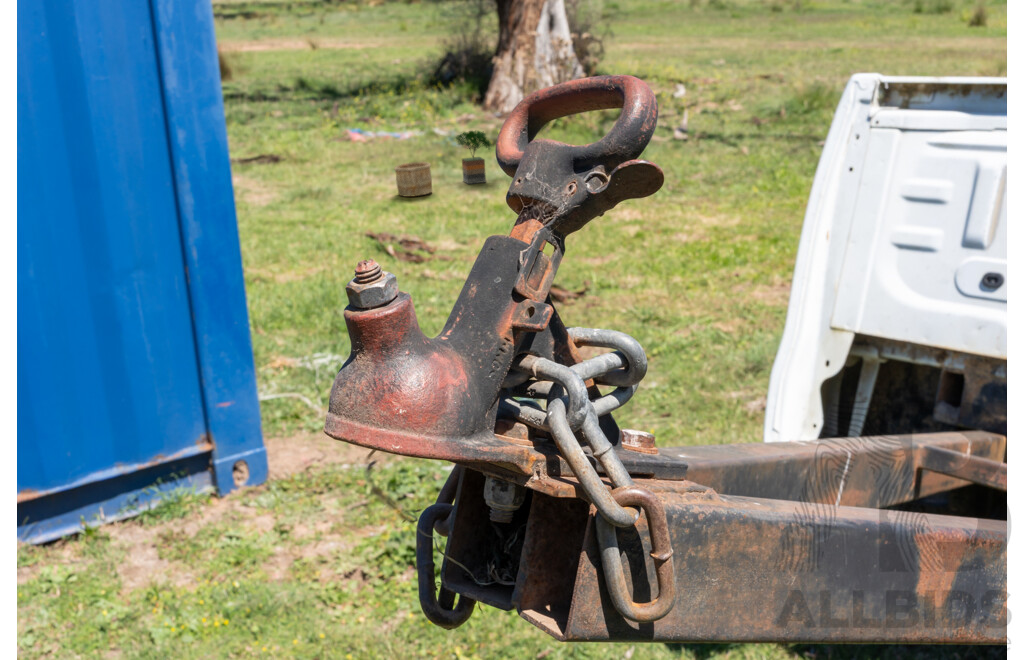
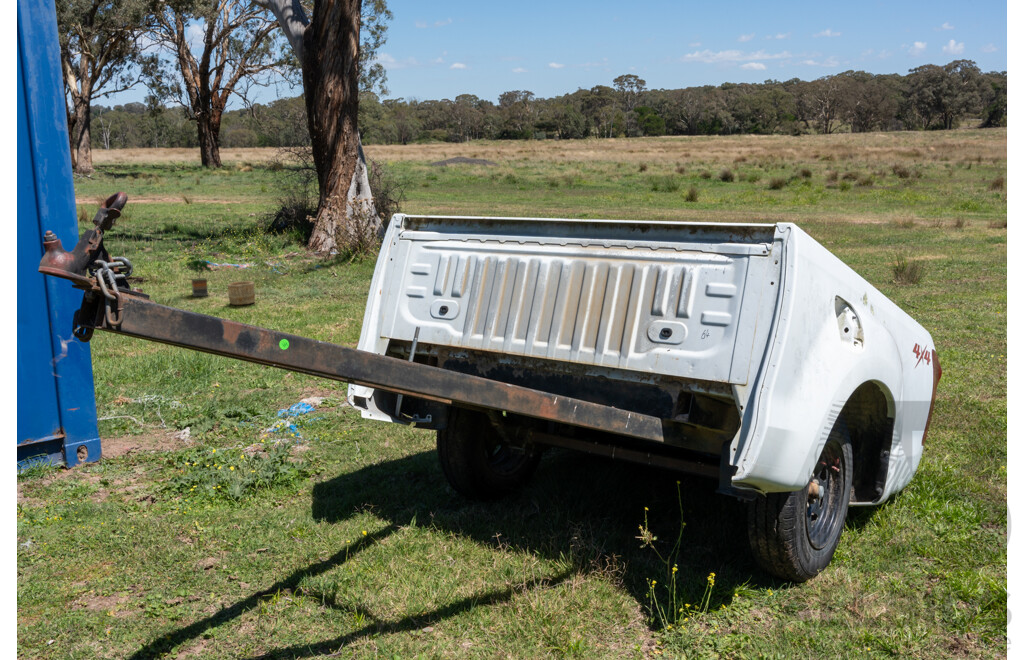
potted tree: present [456,131,491,184] -> present [186,260,211,296]

